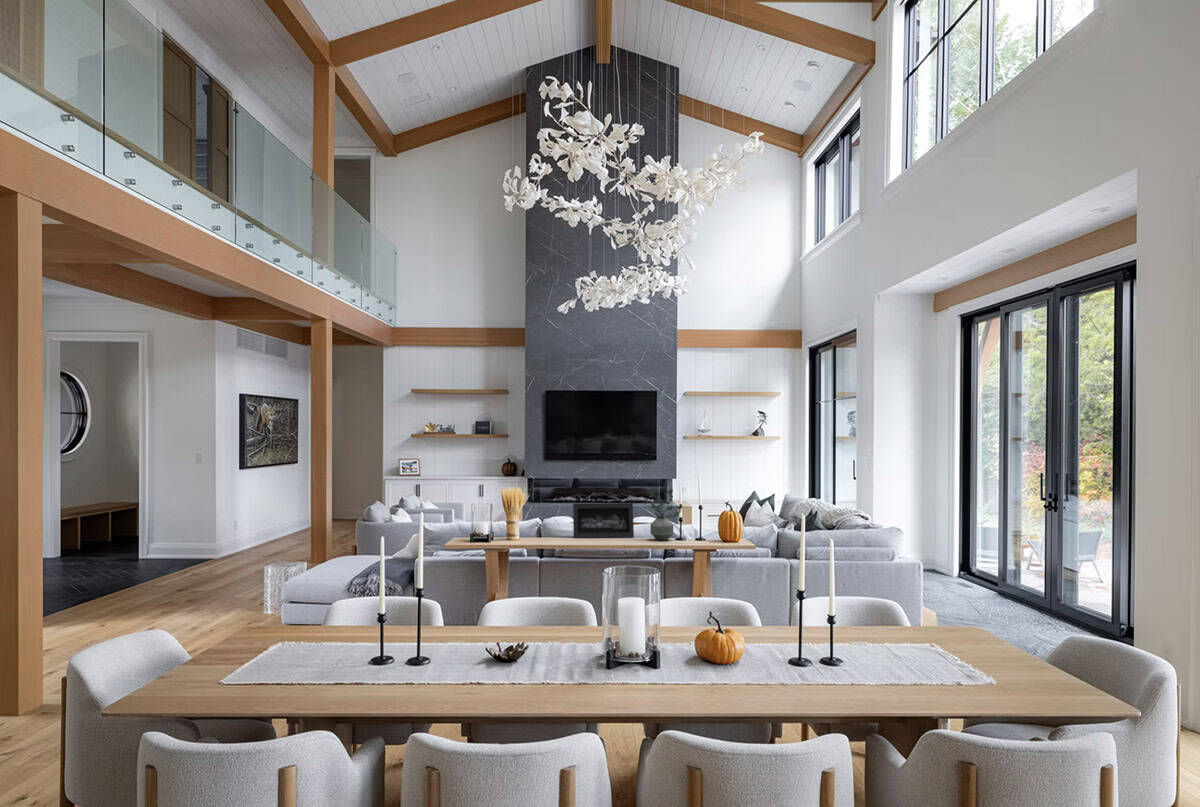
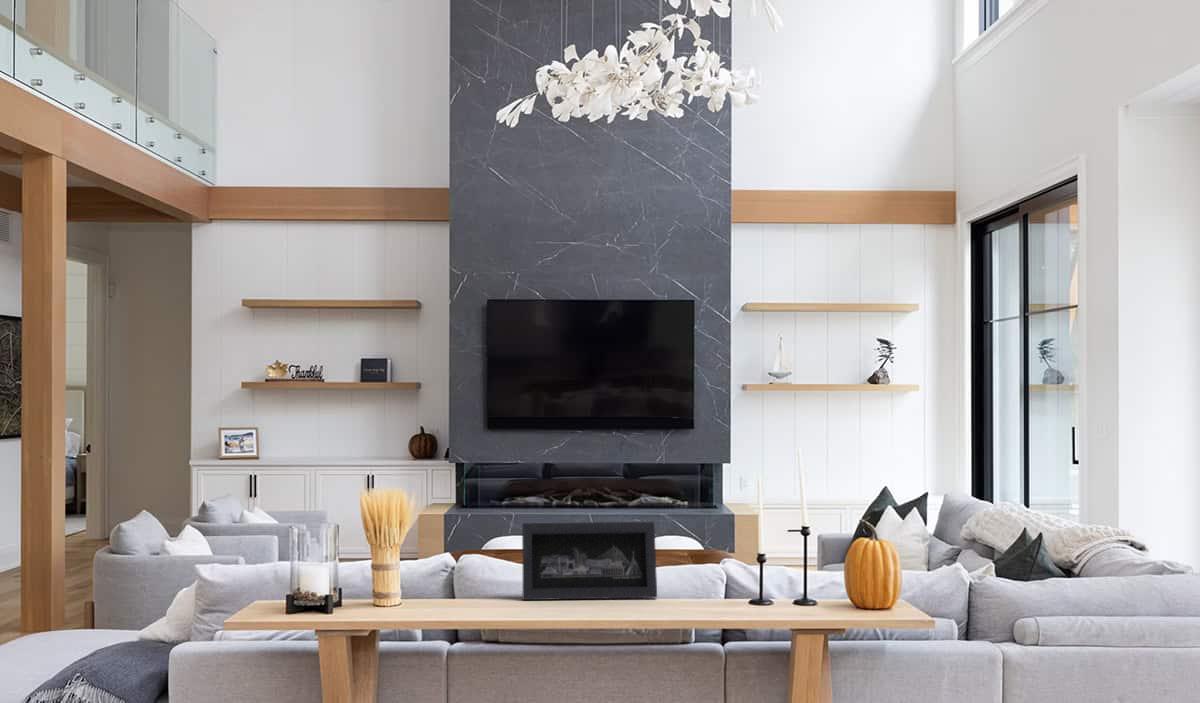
potted plant: present [649,489,682,541] -> none [691,490,767,607]

